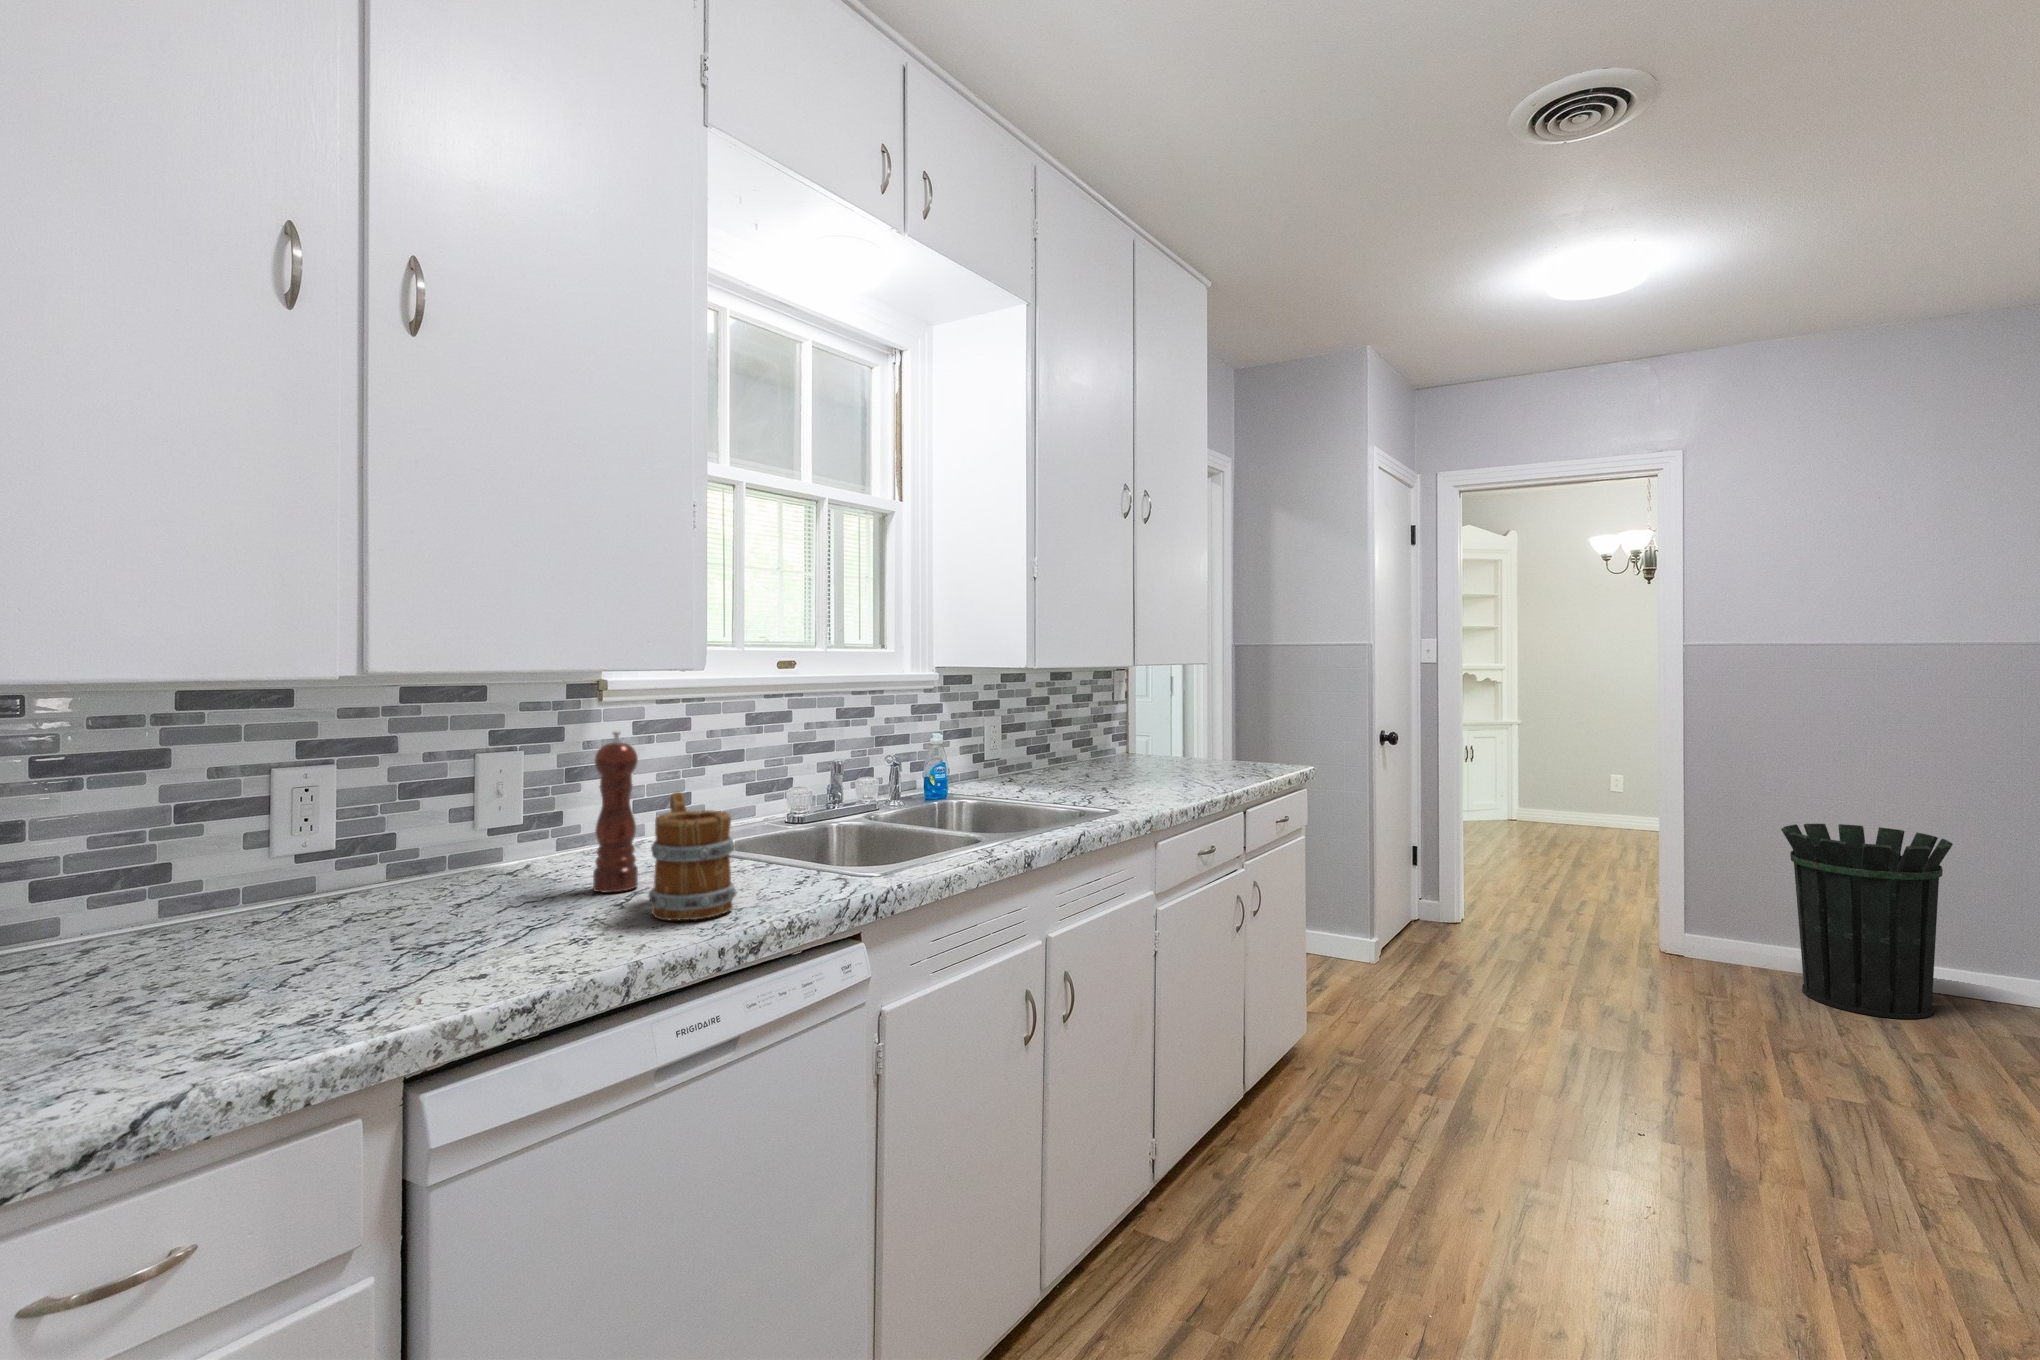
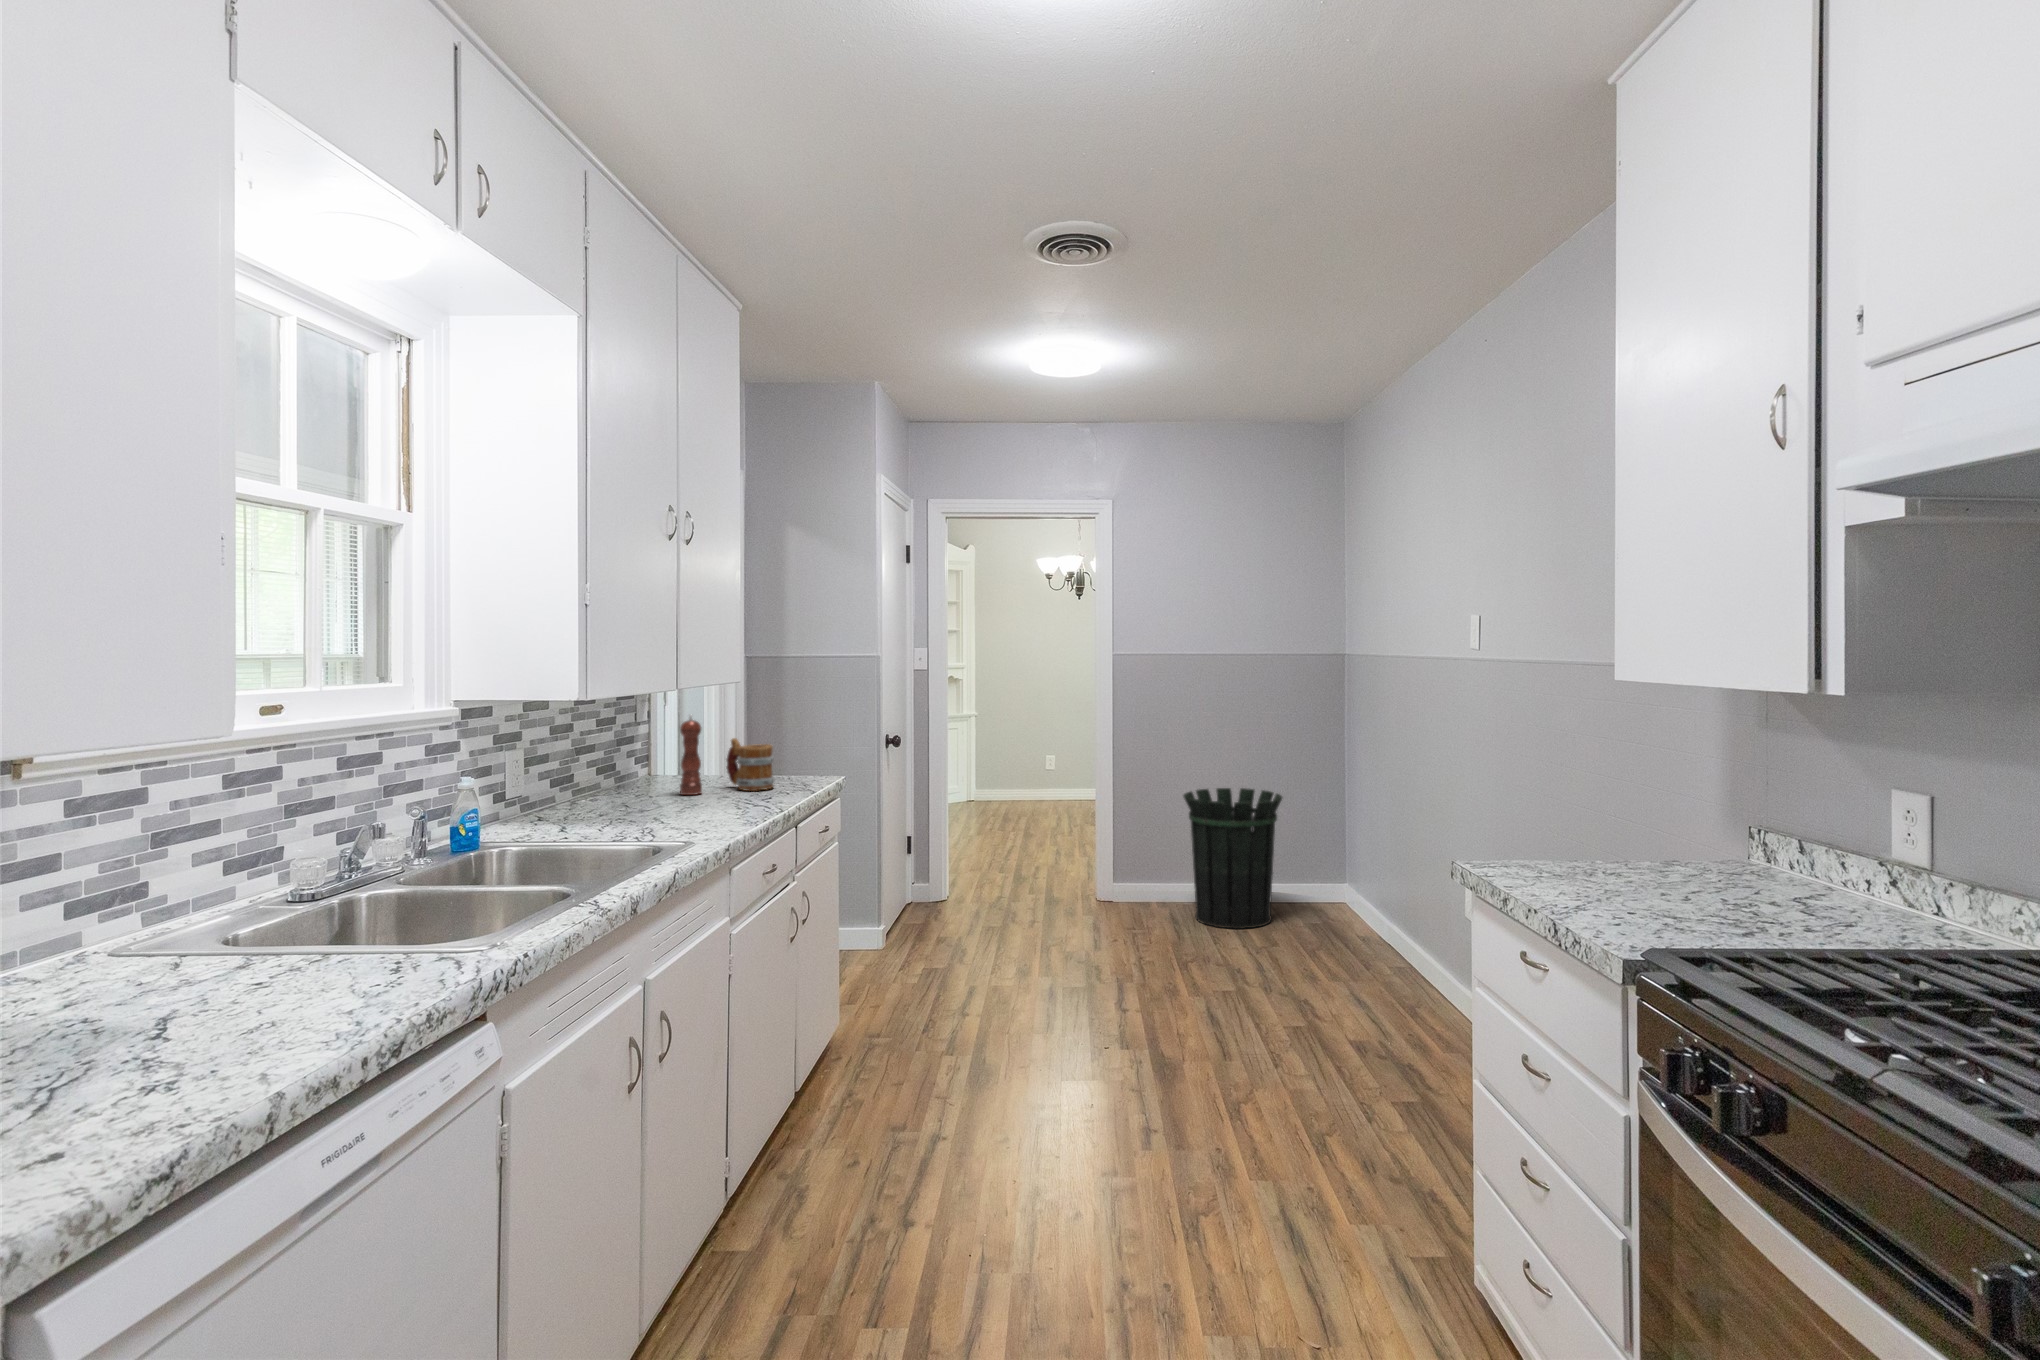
pepper mill: present [593,731,638,893] -> present [680,715,702,795]
mug: present [648,792,736,920] -> present [726,738,774,791]

